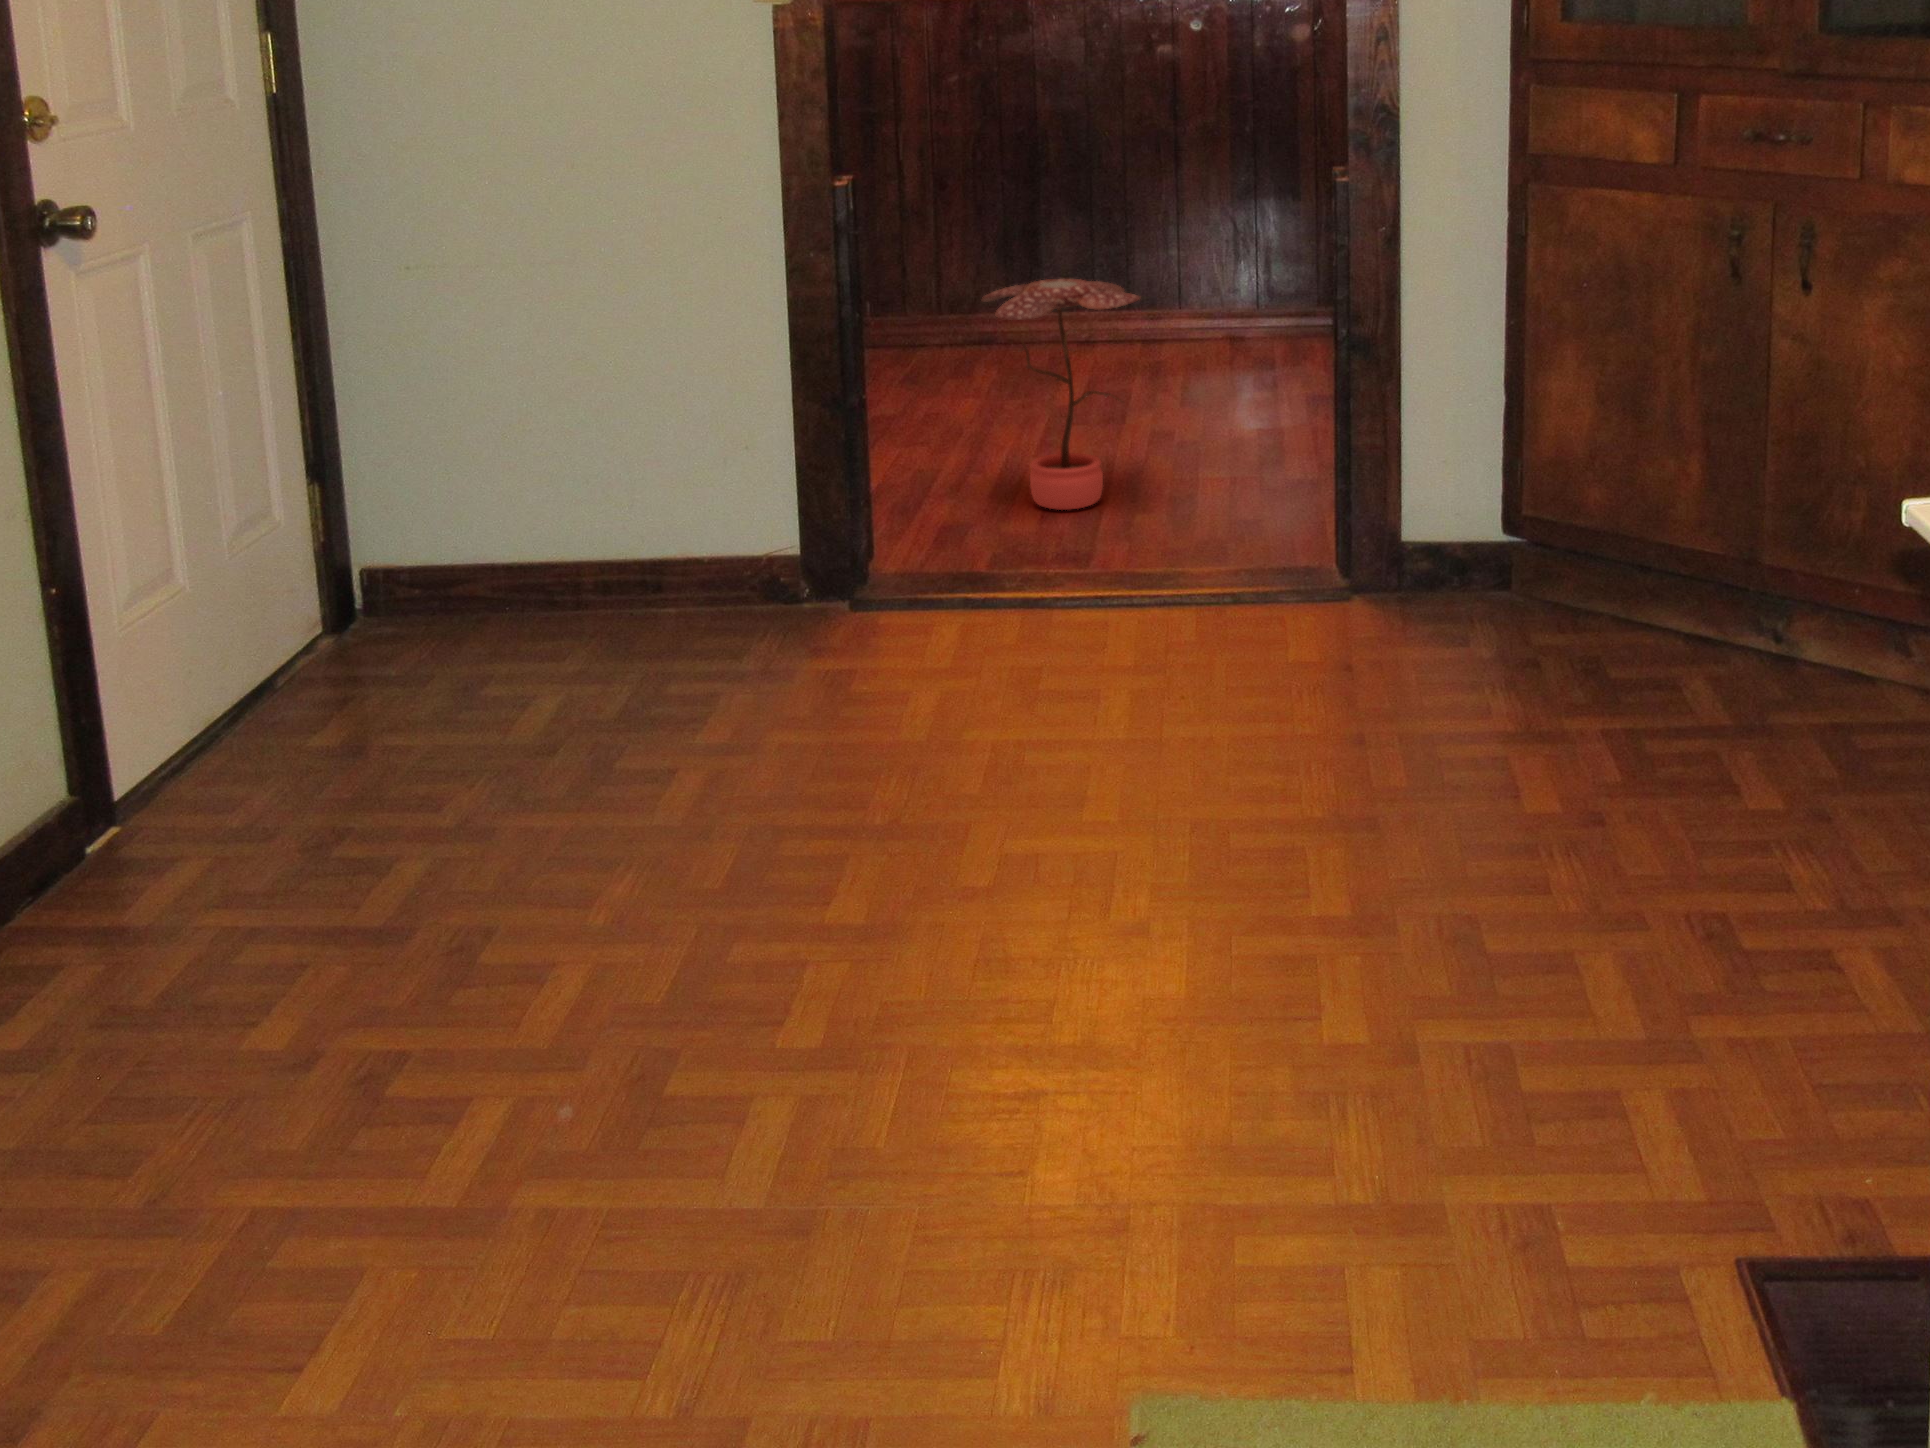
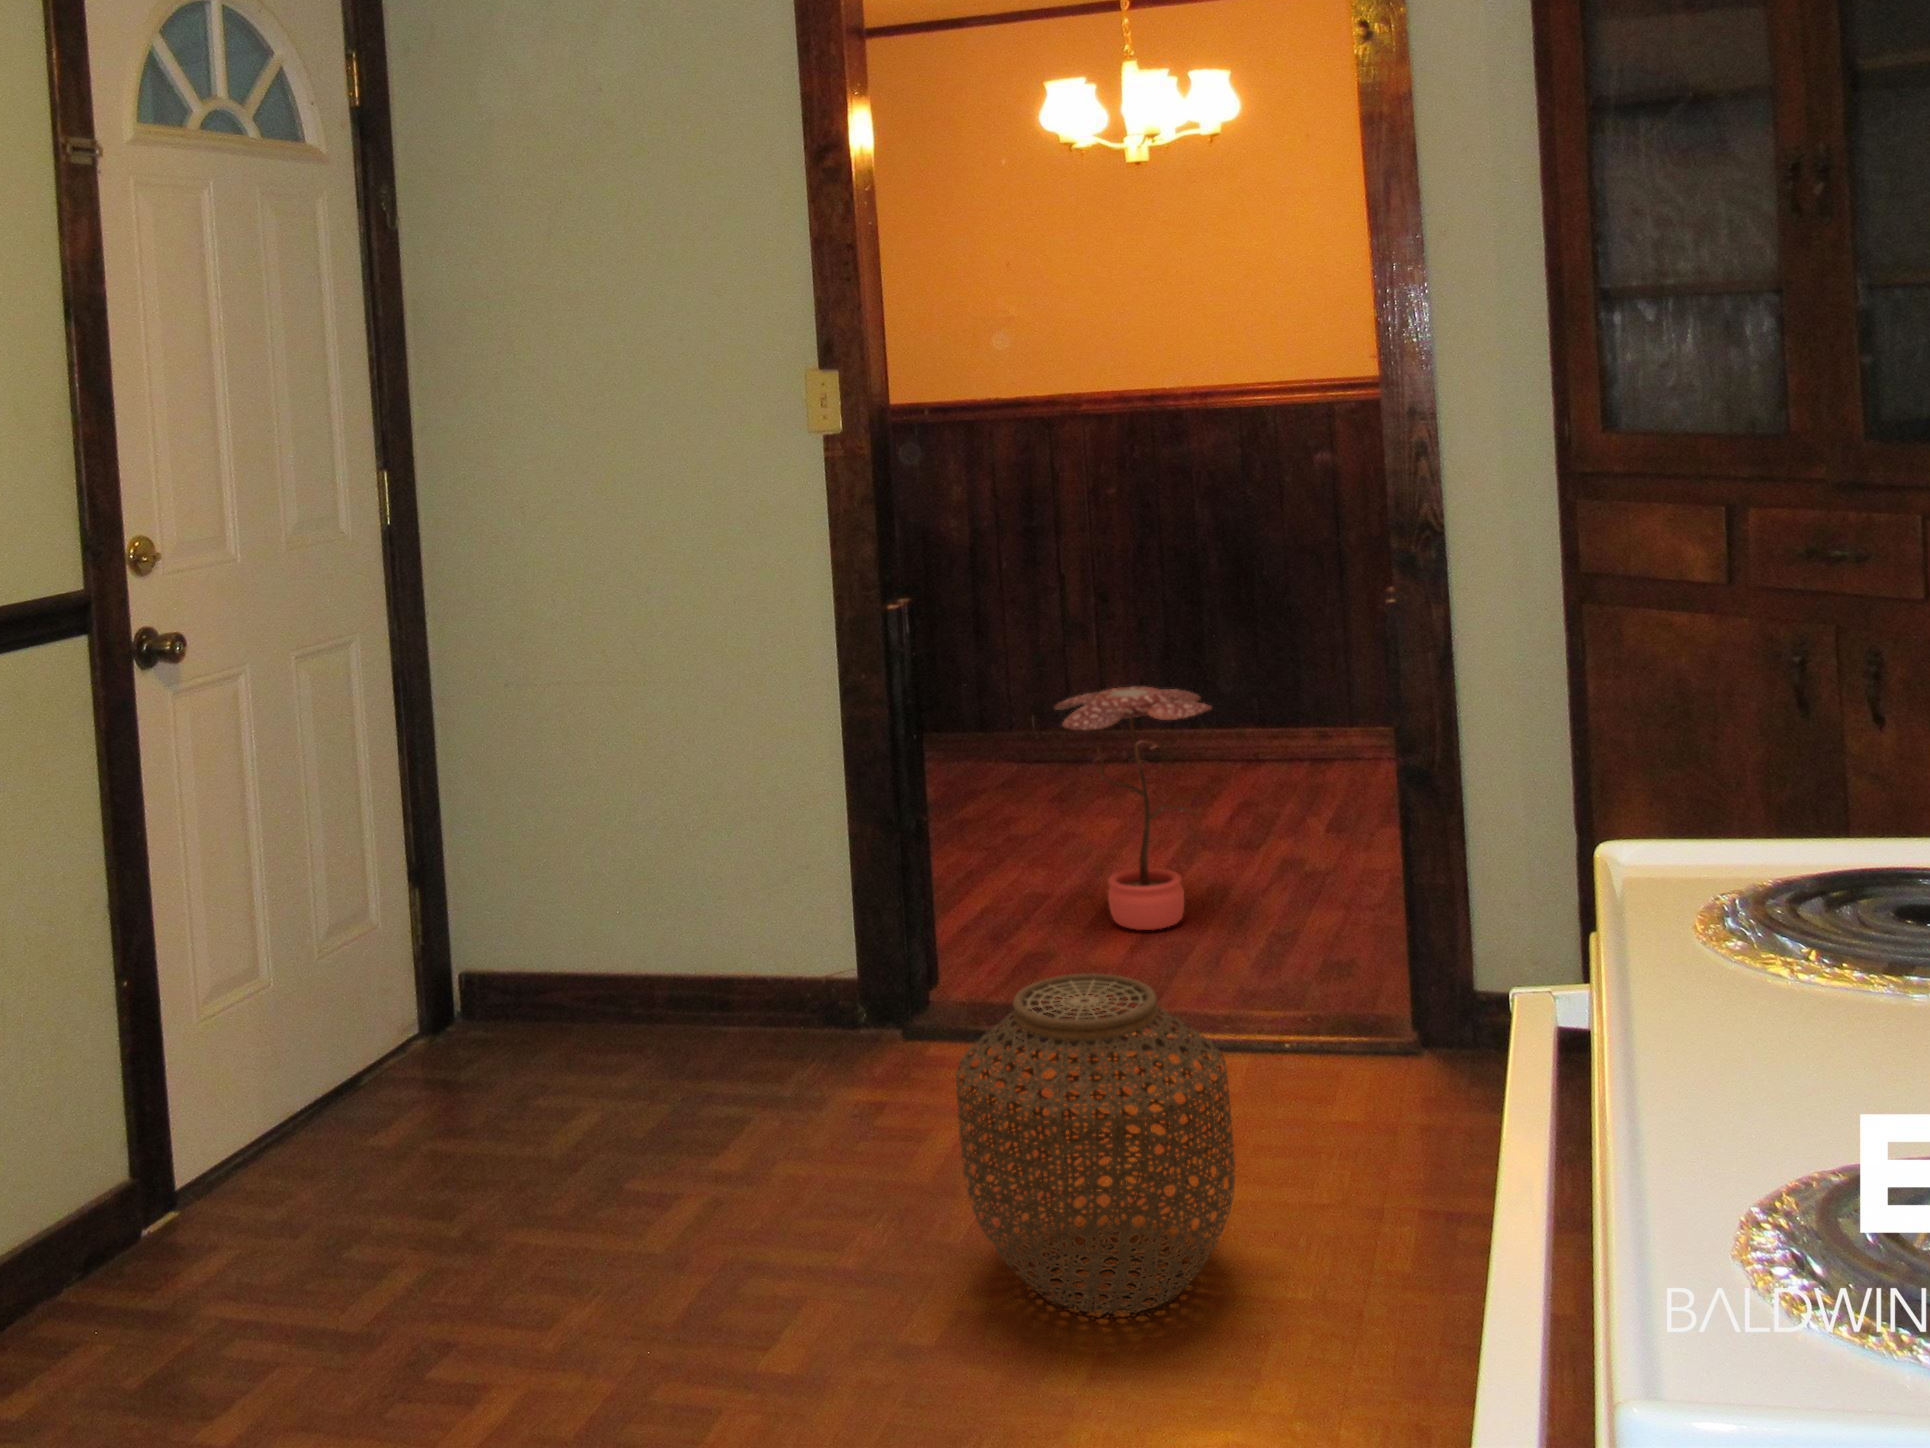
woven basket: none [967,528,1220,821] -> present [956,973,1235,1314]

